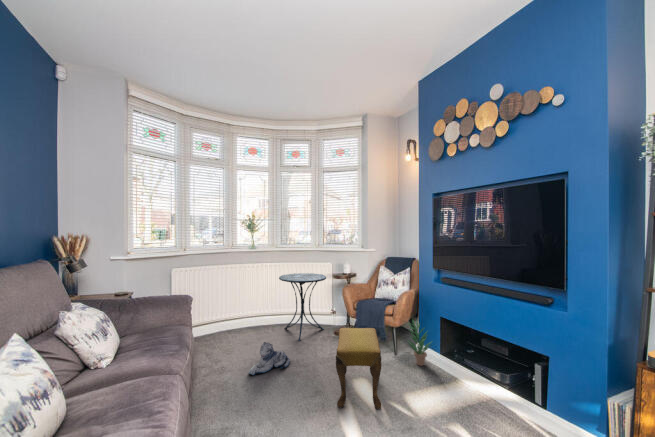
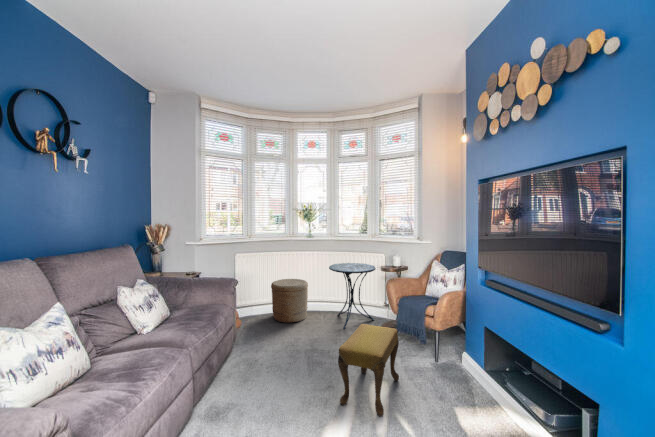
woven basket: none [213,294,255,344] -> present [271,279,308,323]
potted plant: present [408,320,431,366] -> none [442,322,474,377]
plush toy: present [249,342,290,375] -> none [280,327,324,356]

